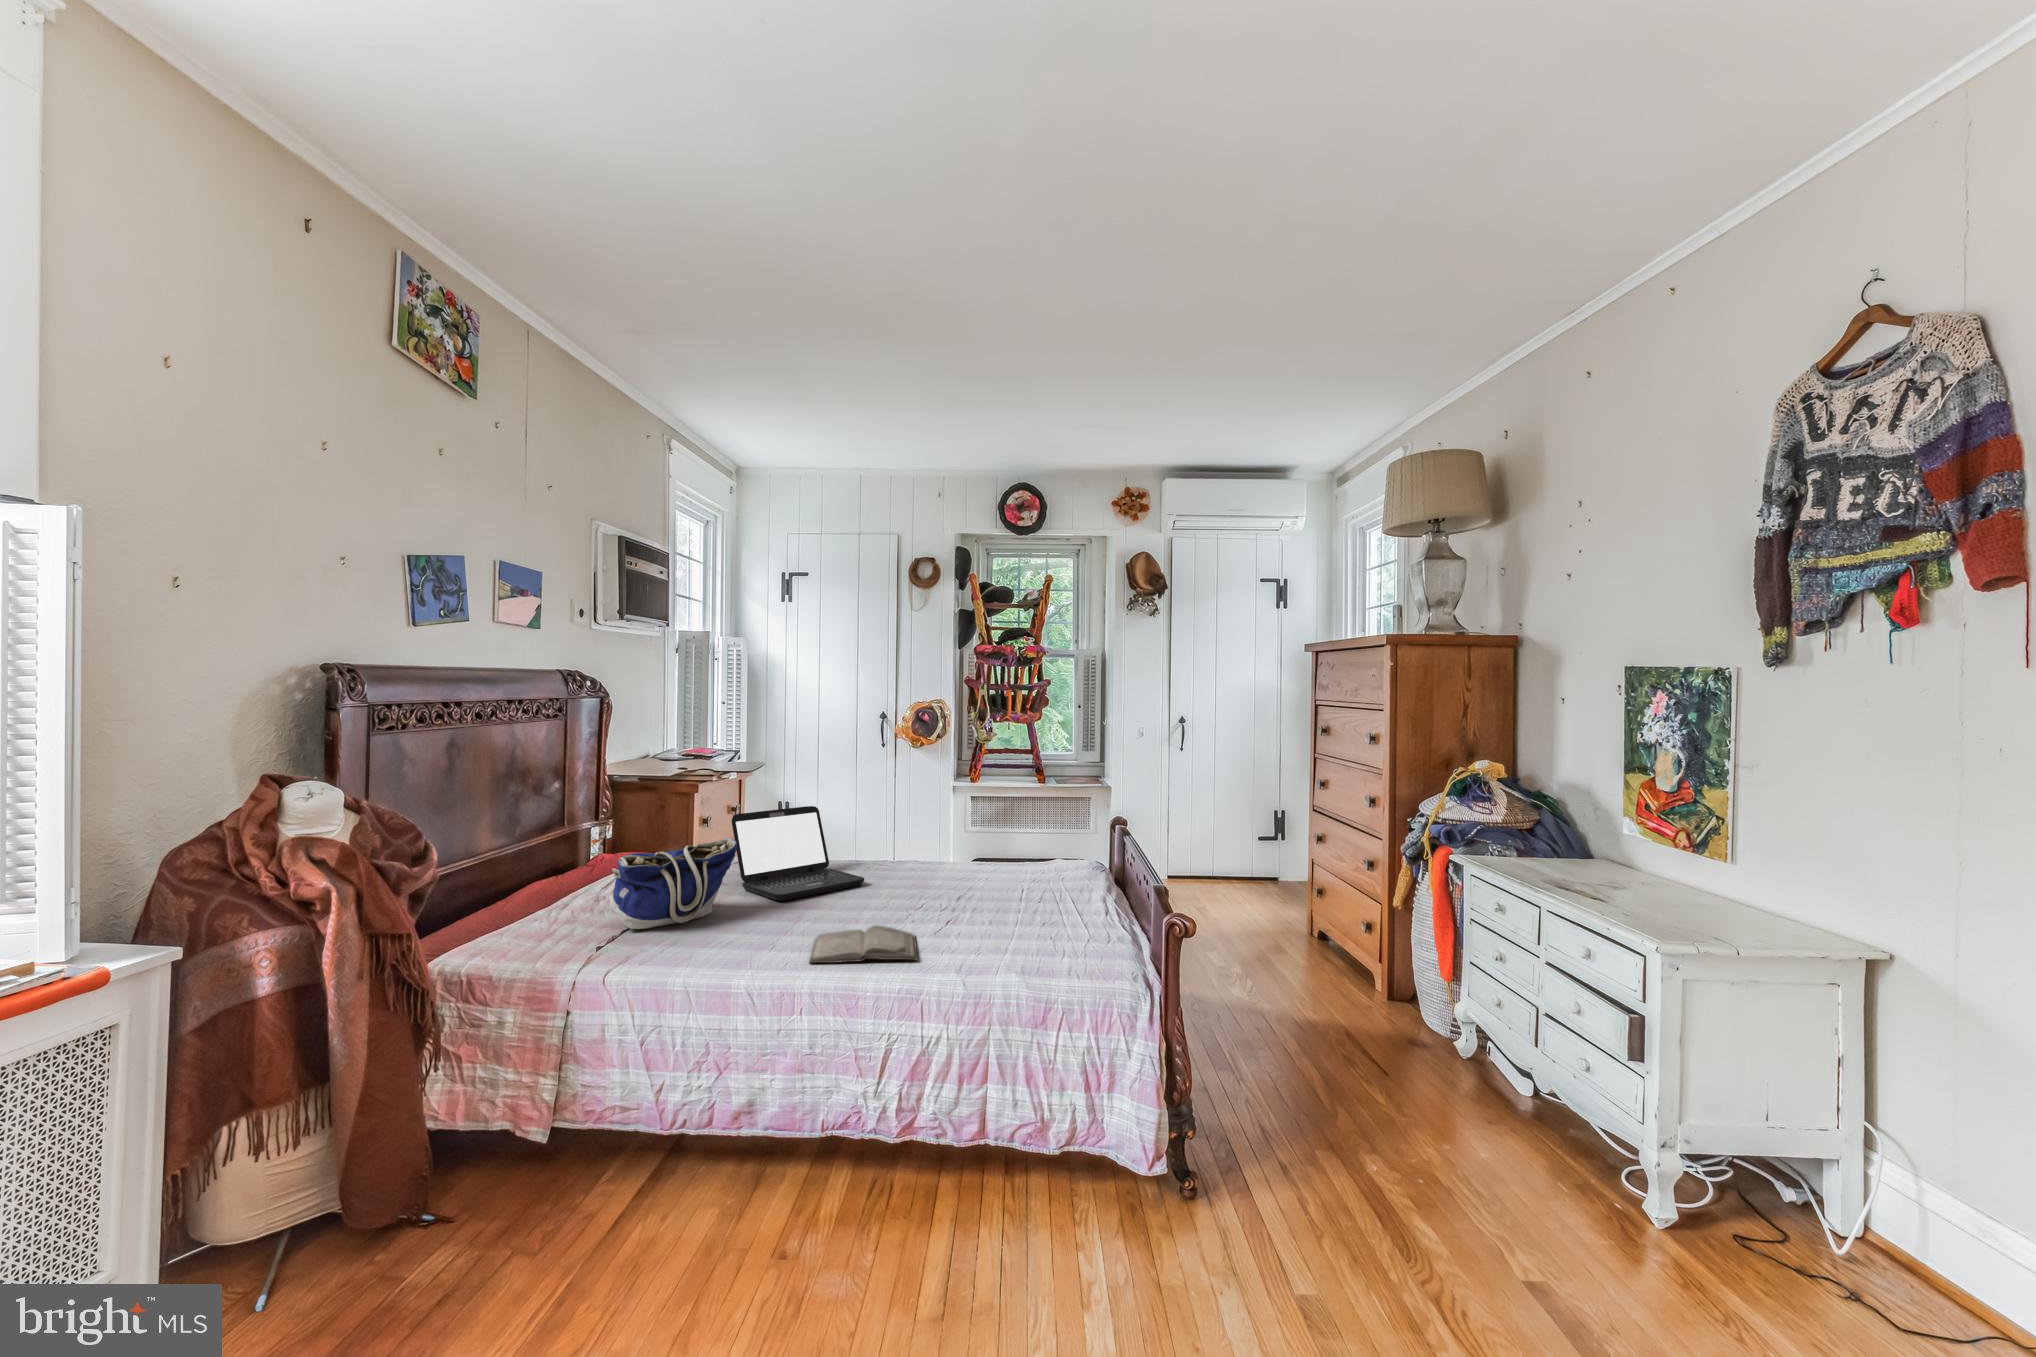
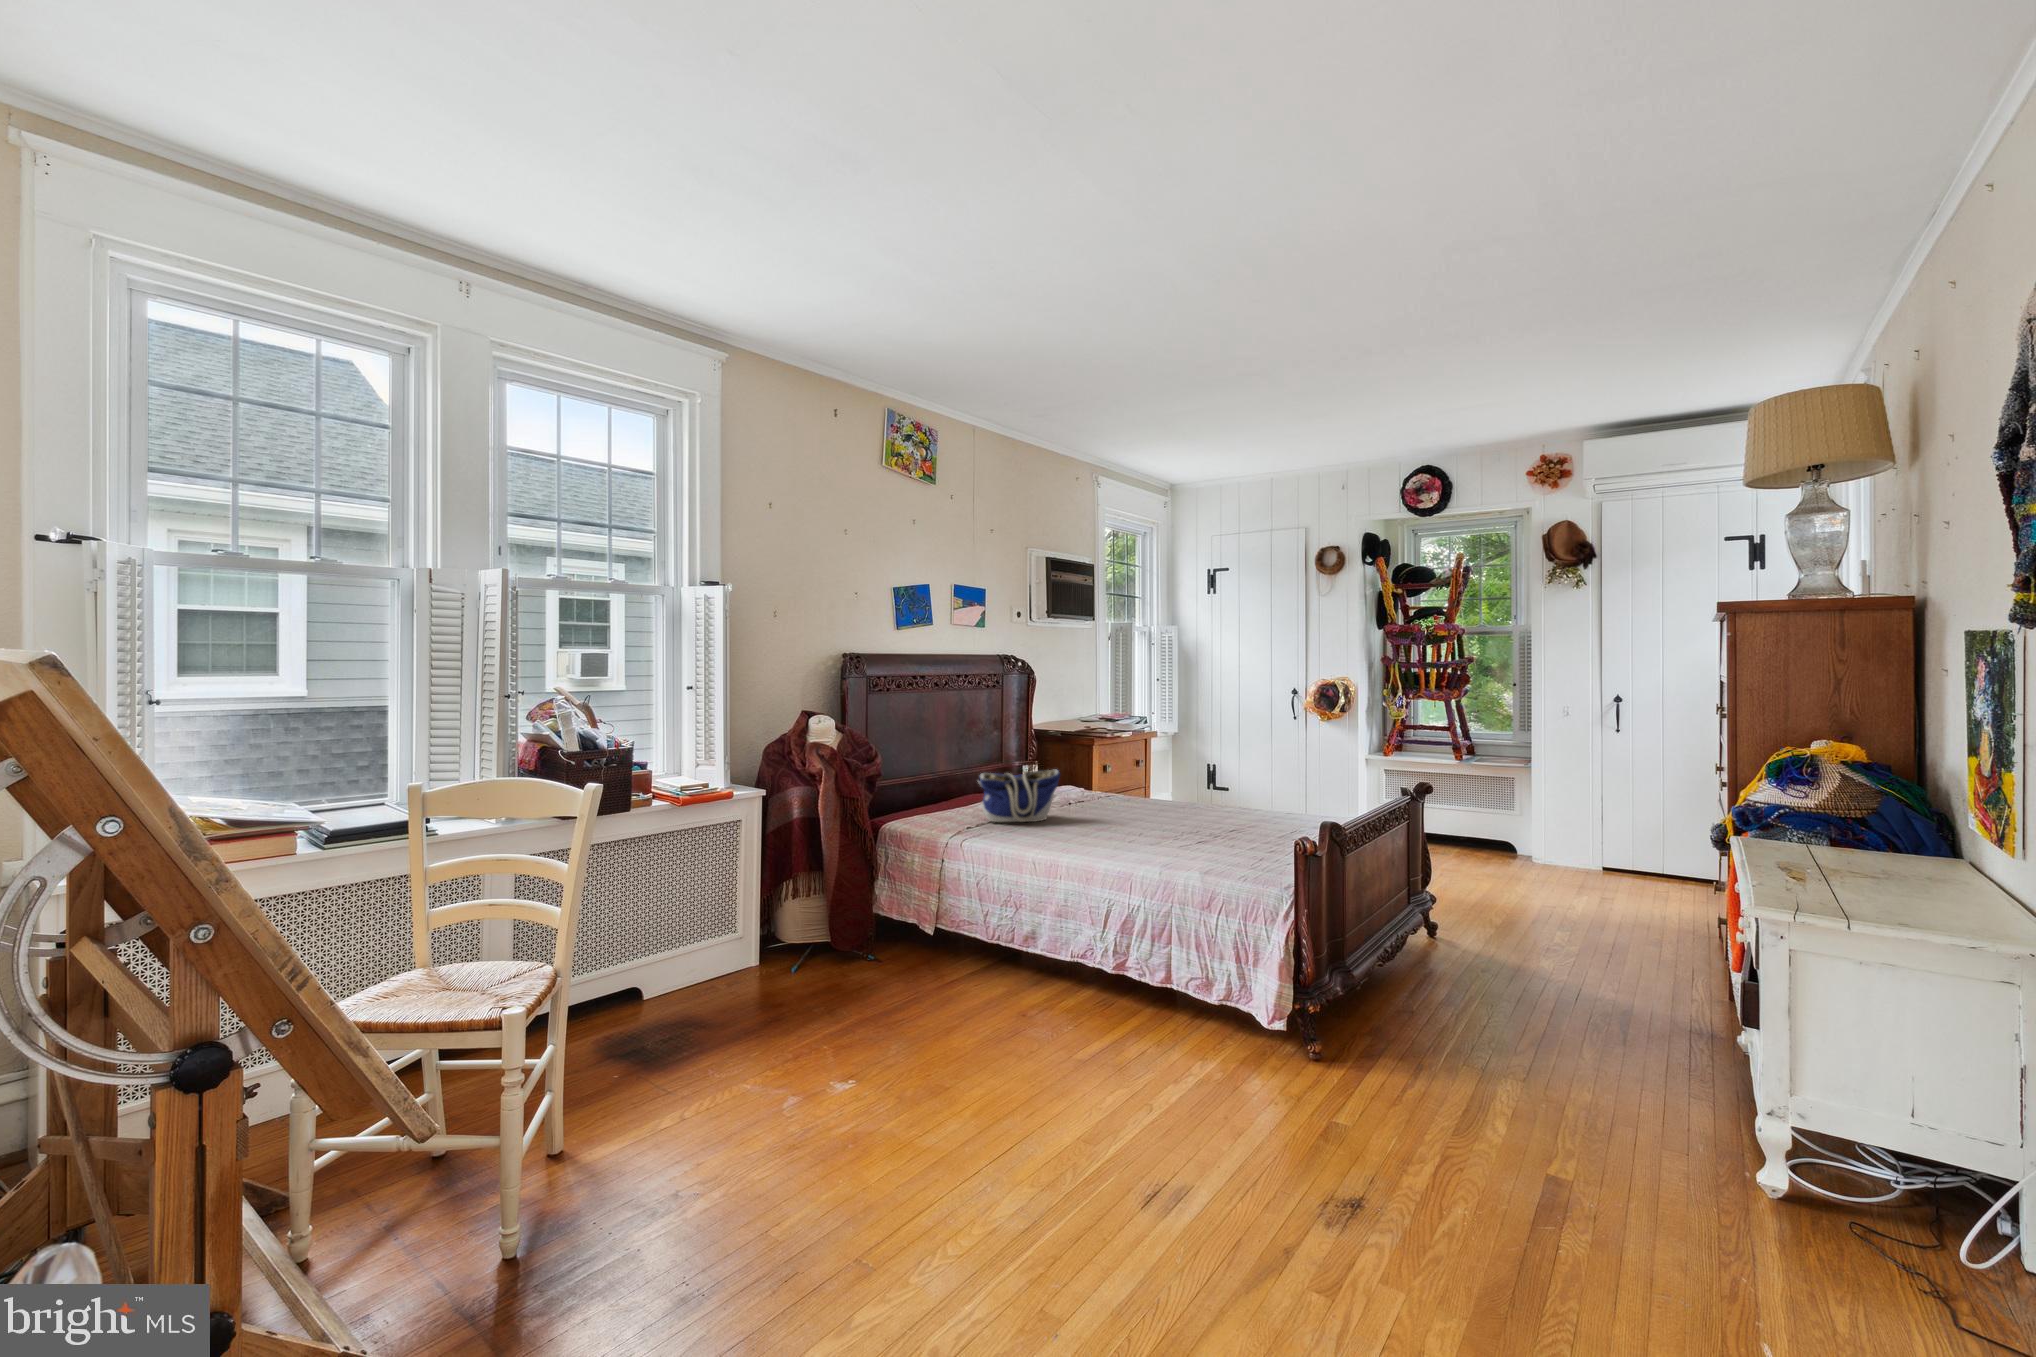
laptop: present [731,806,864,901] -> none [1077,756,1167,818]
diary: present [809,925,918,963] -> none [1070,834,1159,855]

